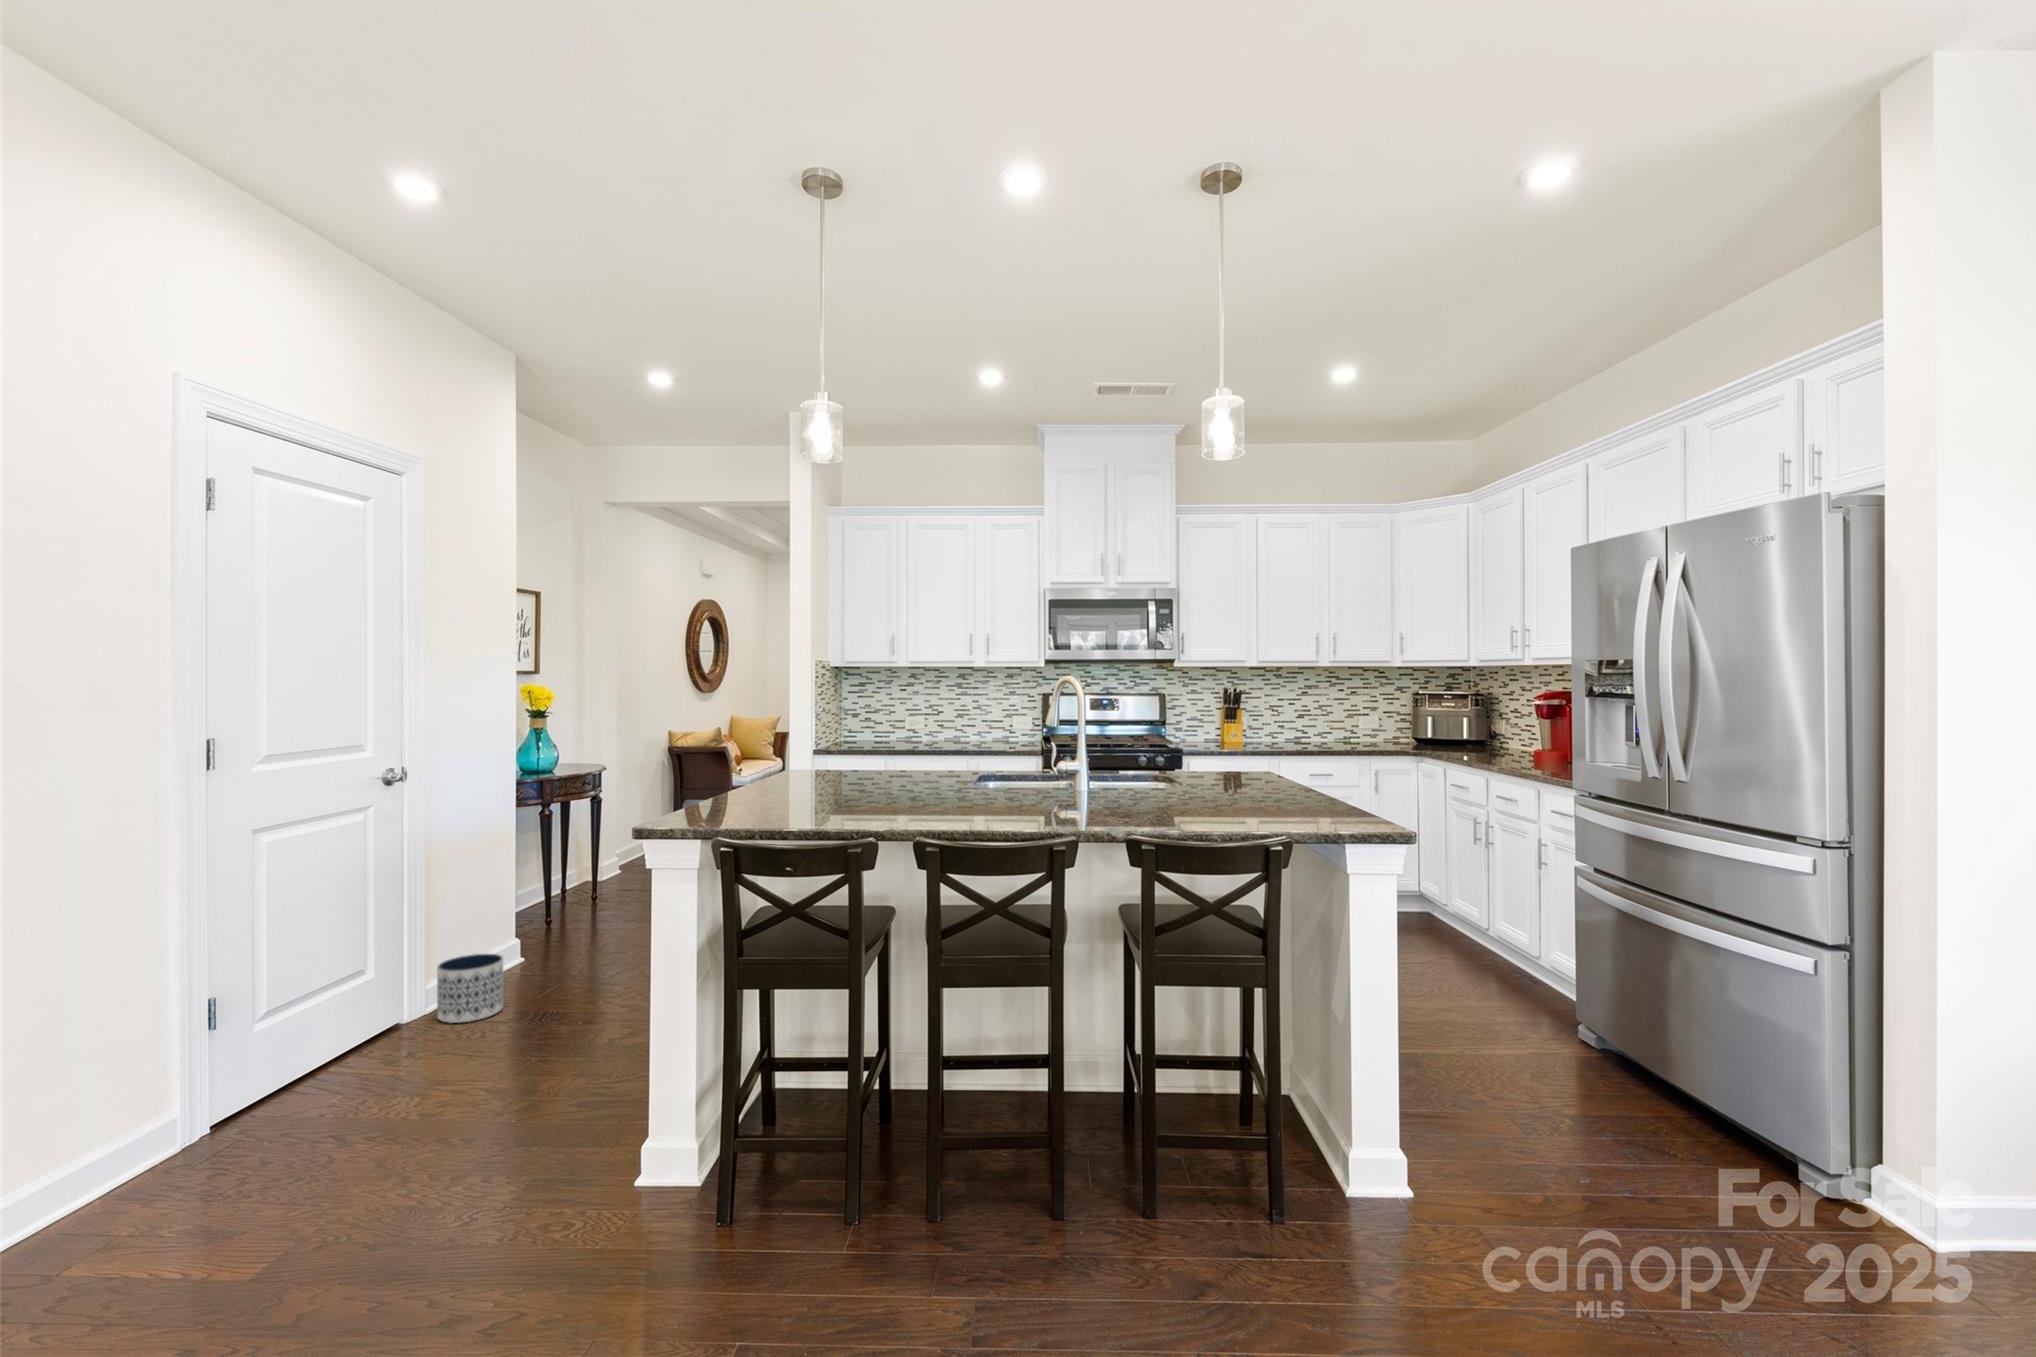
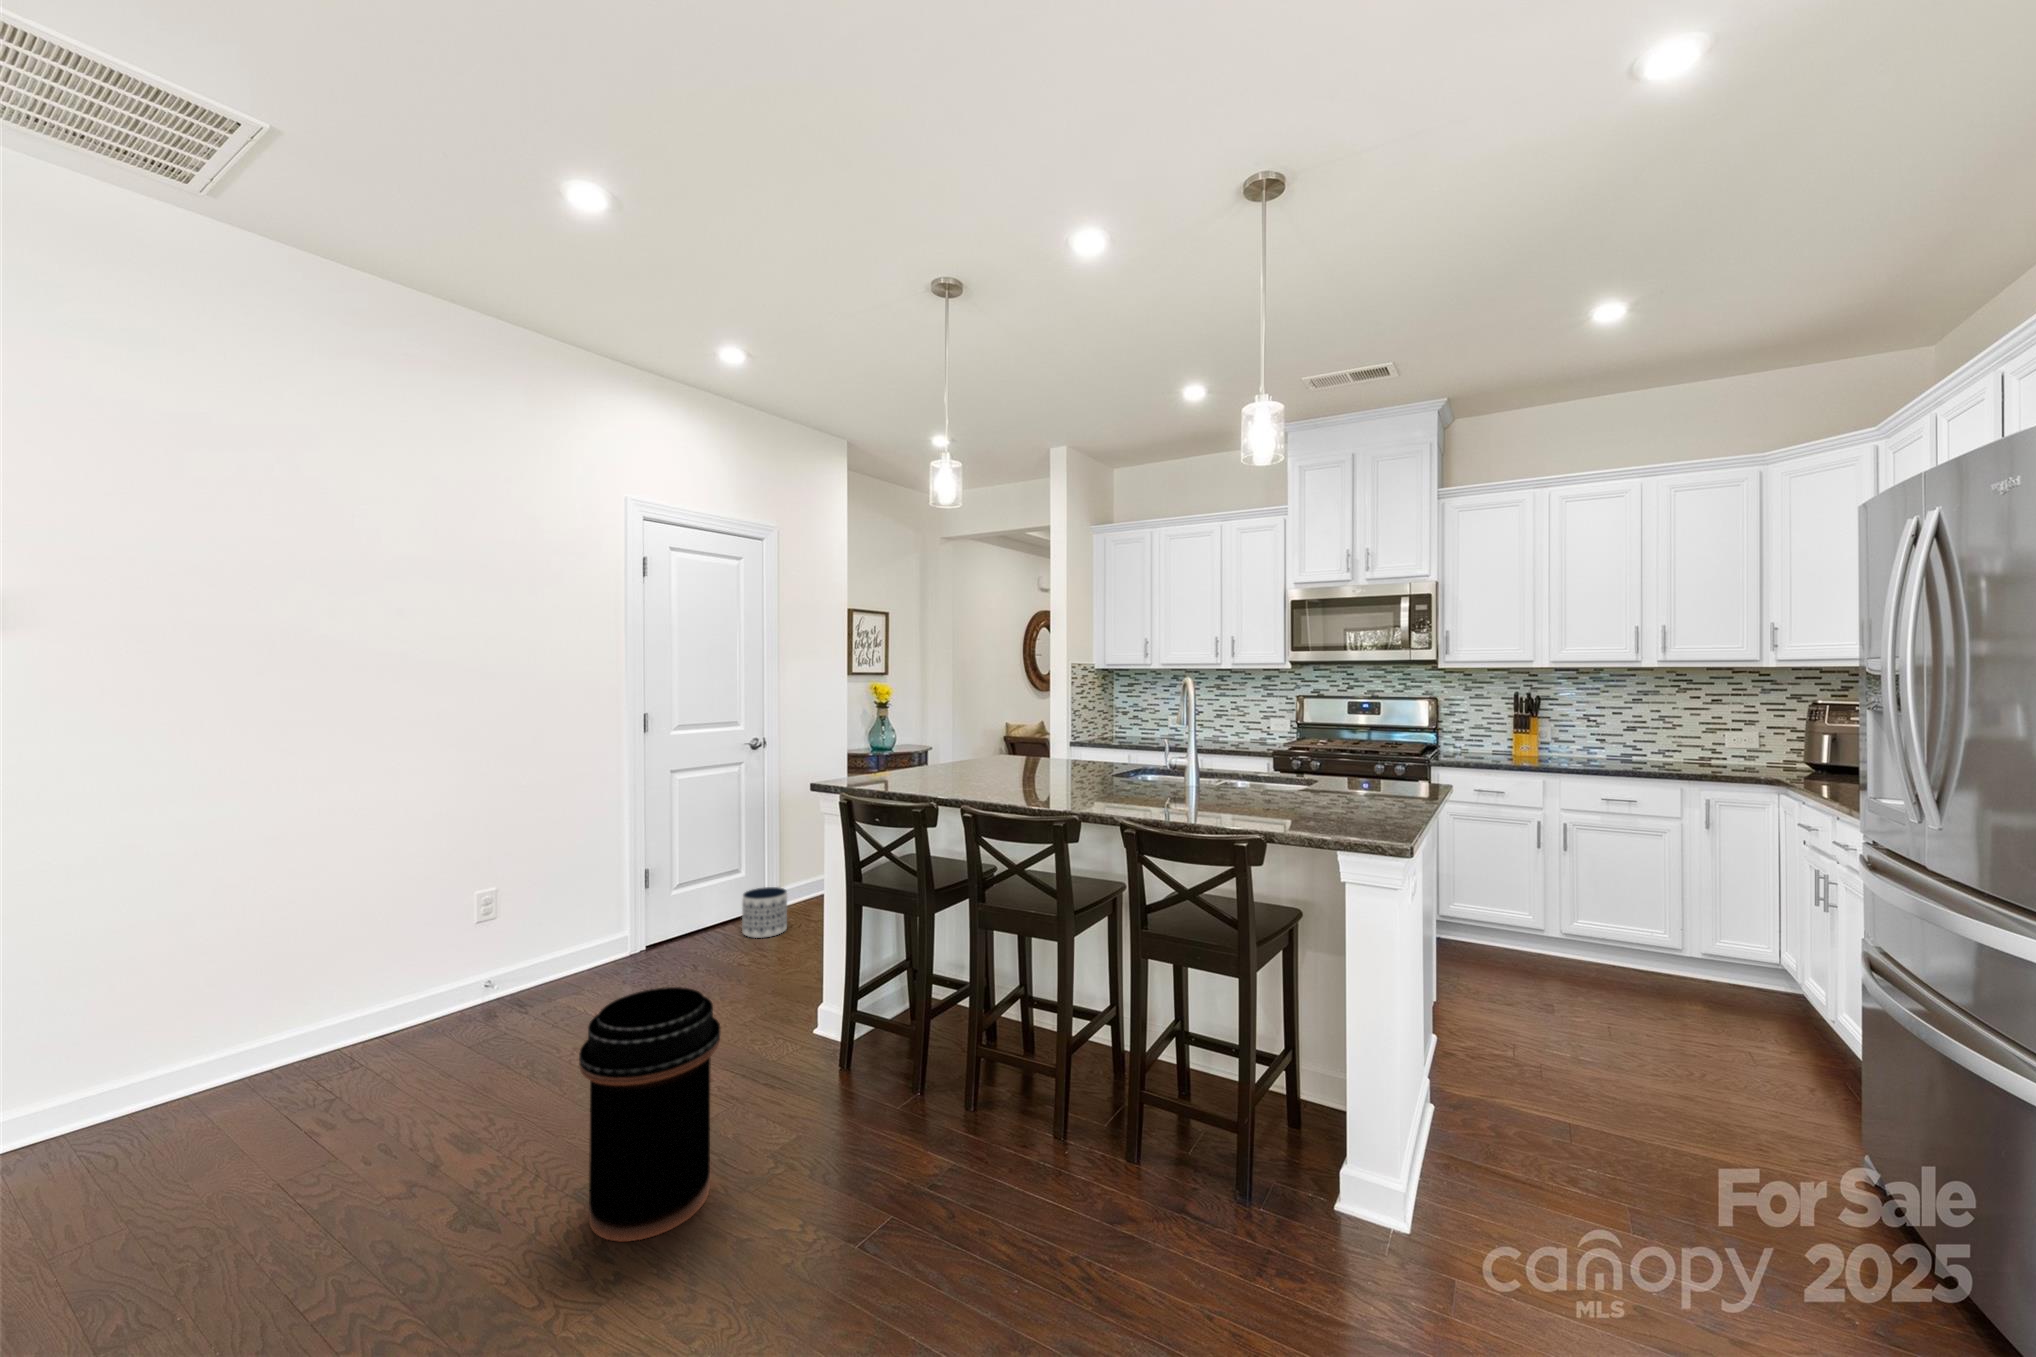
trash can: none [587,1026,743,1311] -> present [579,987,720,1241]

